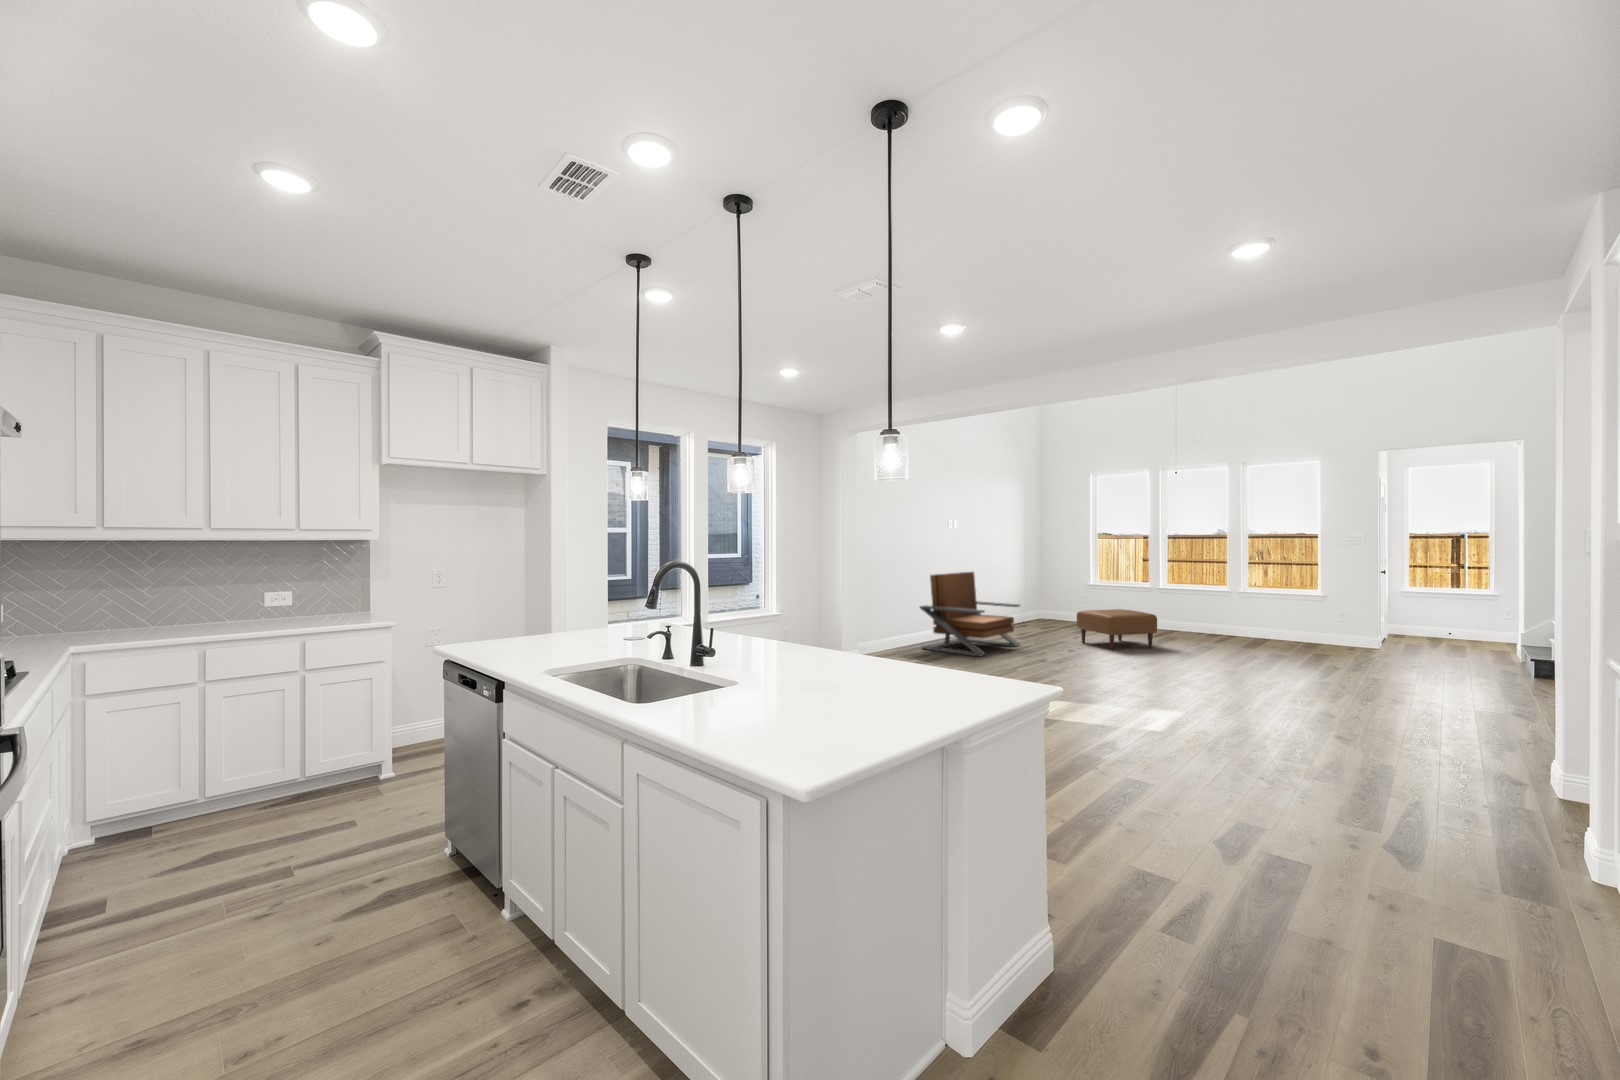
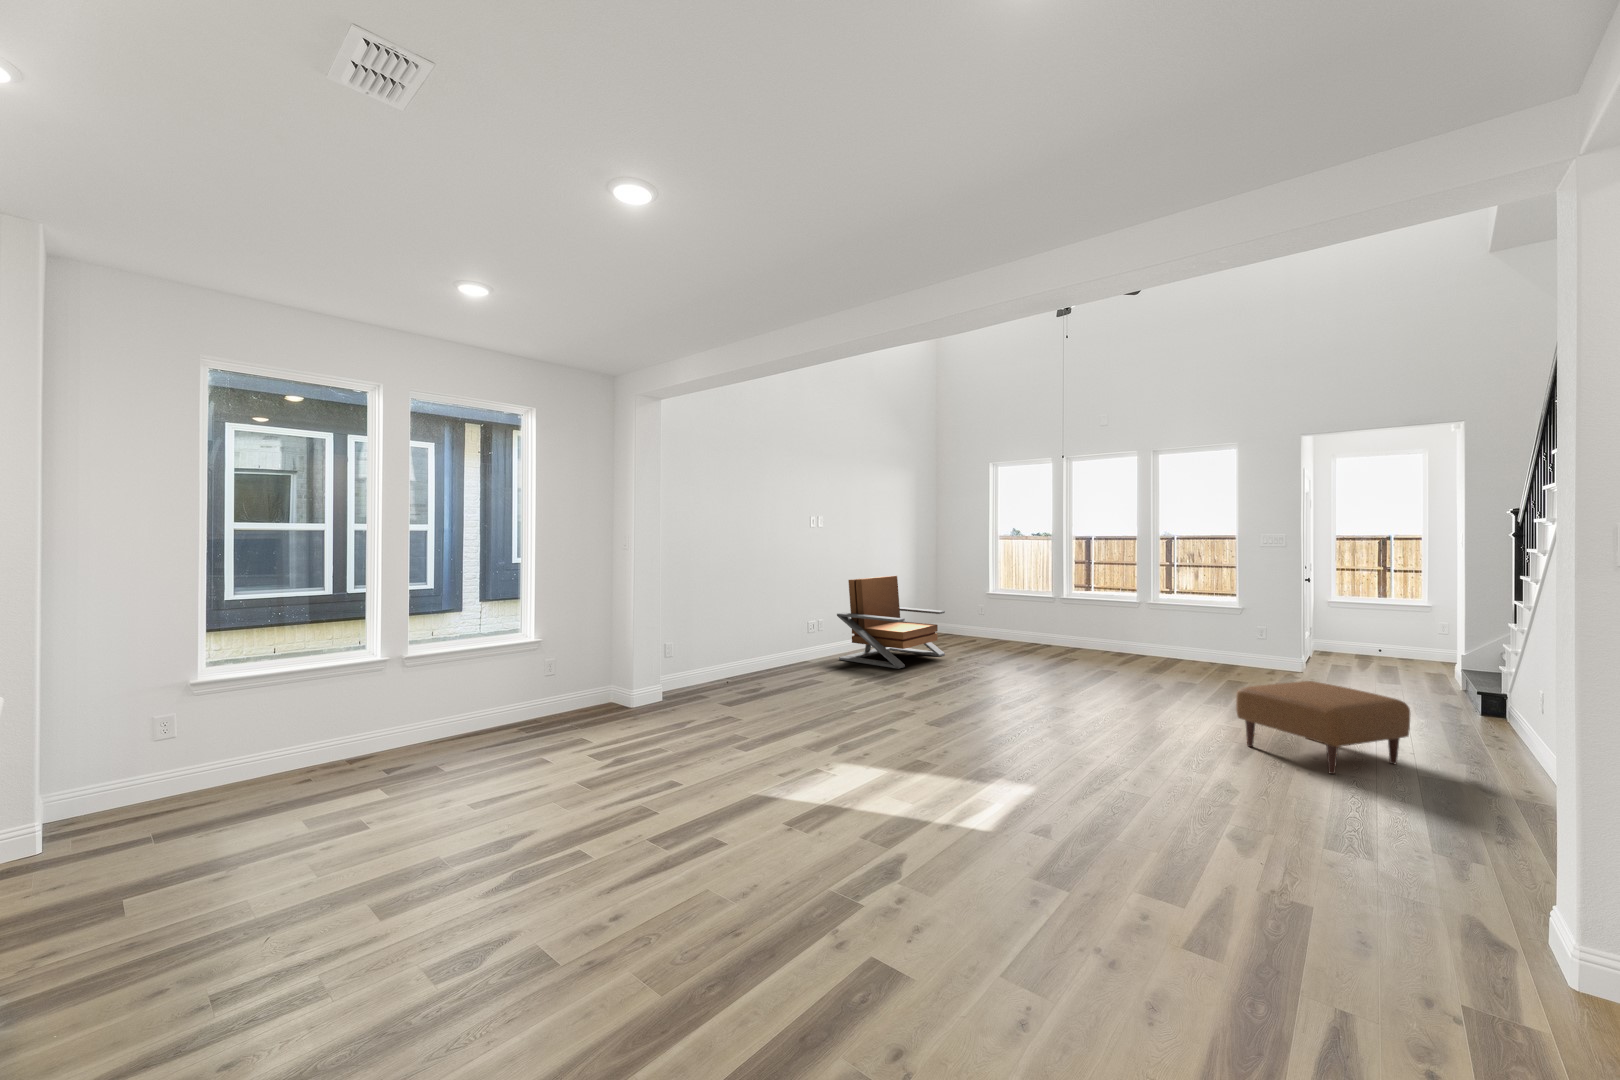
ottoman: present [1077,609,1157,650] -> present [1236,681,1410,774]

